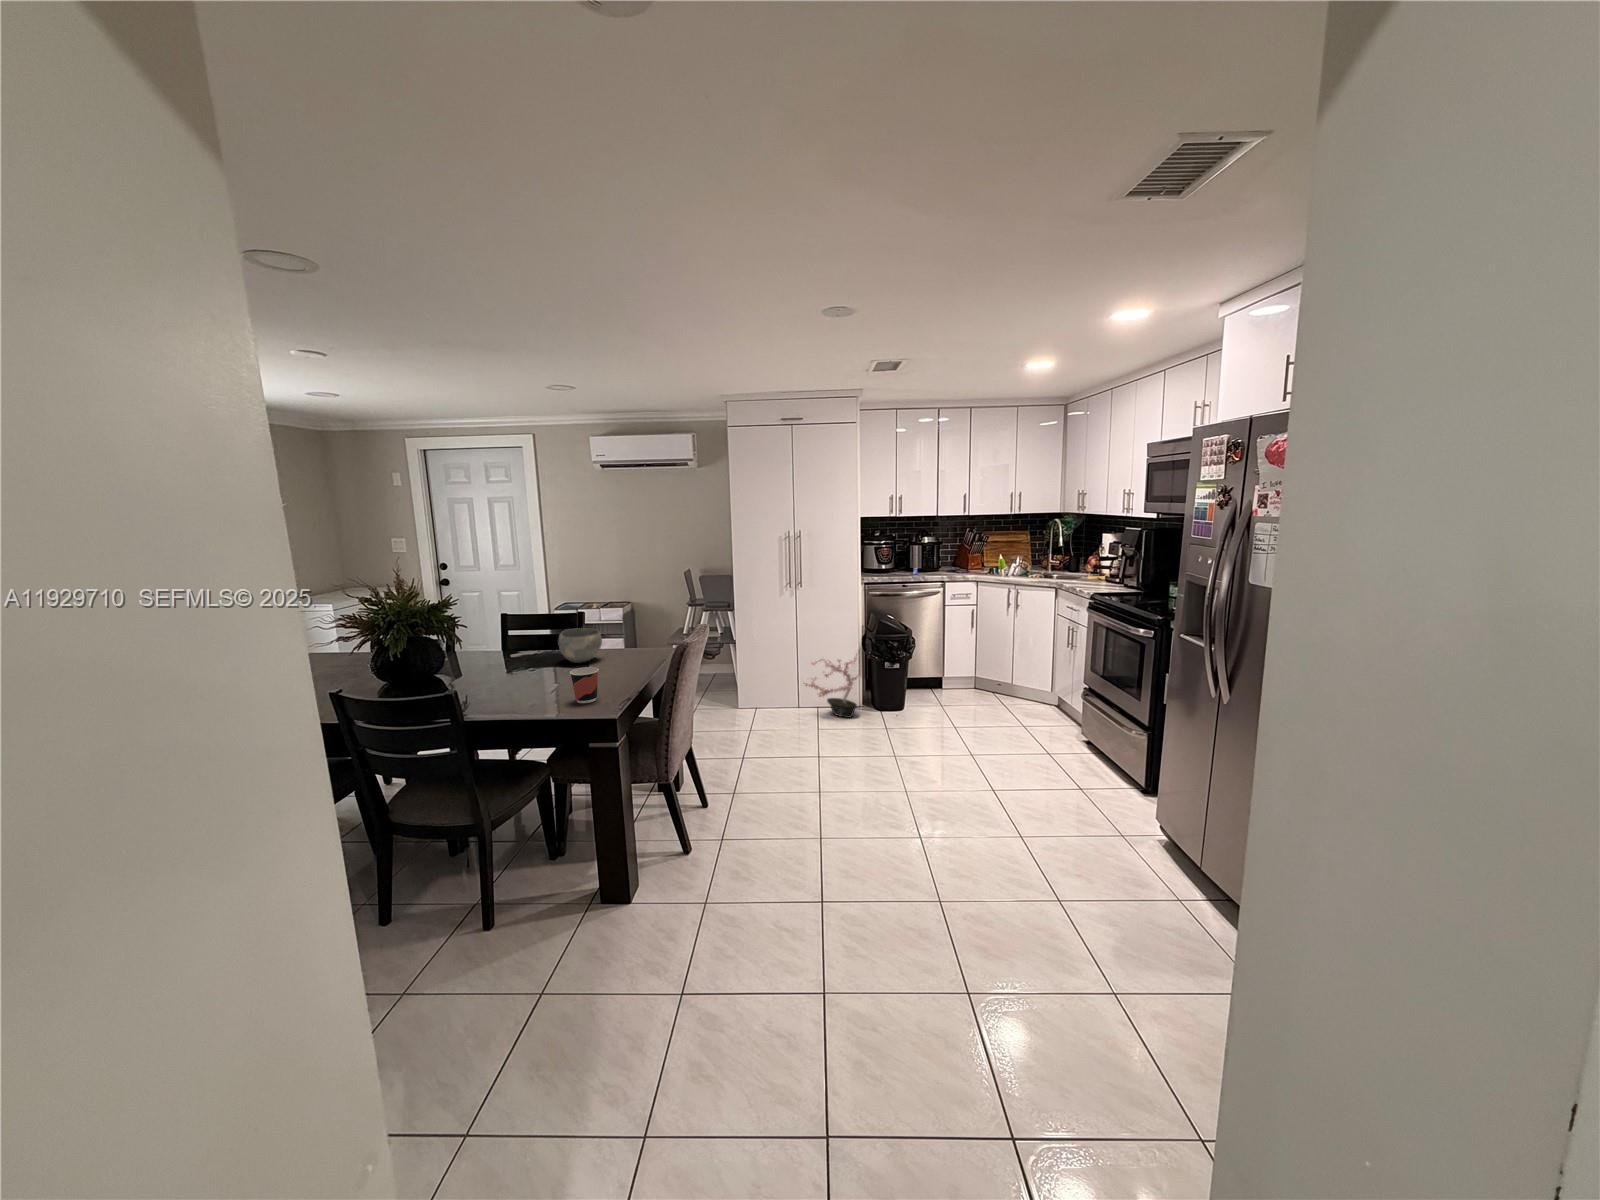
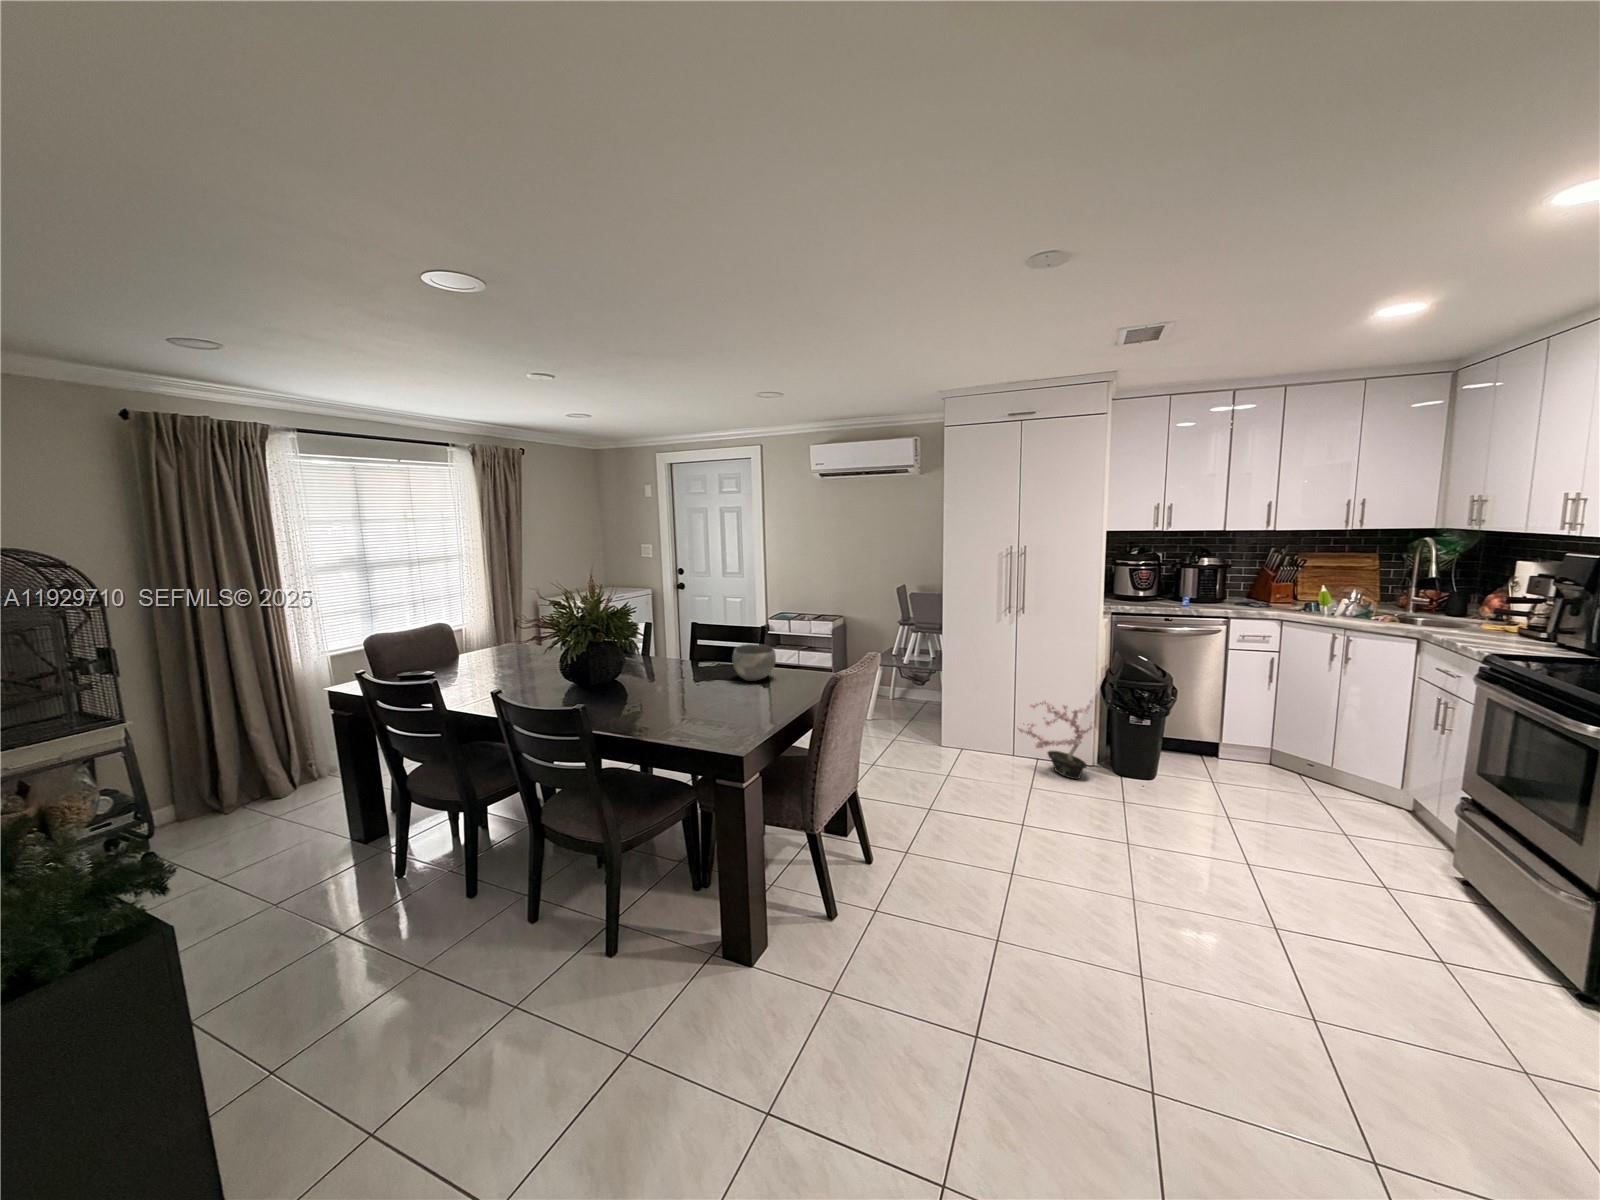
cup: present [570,667,599,703] -> none [715,691,745,730]

